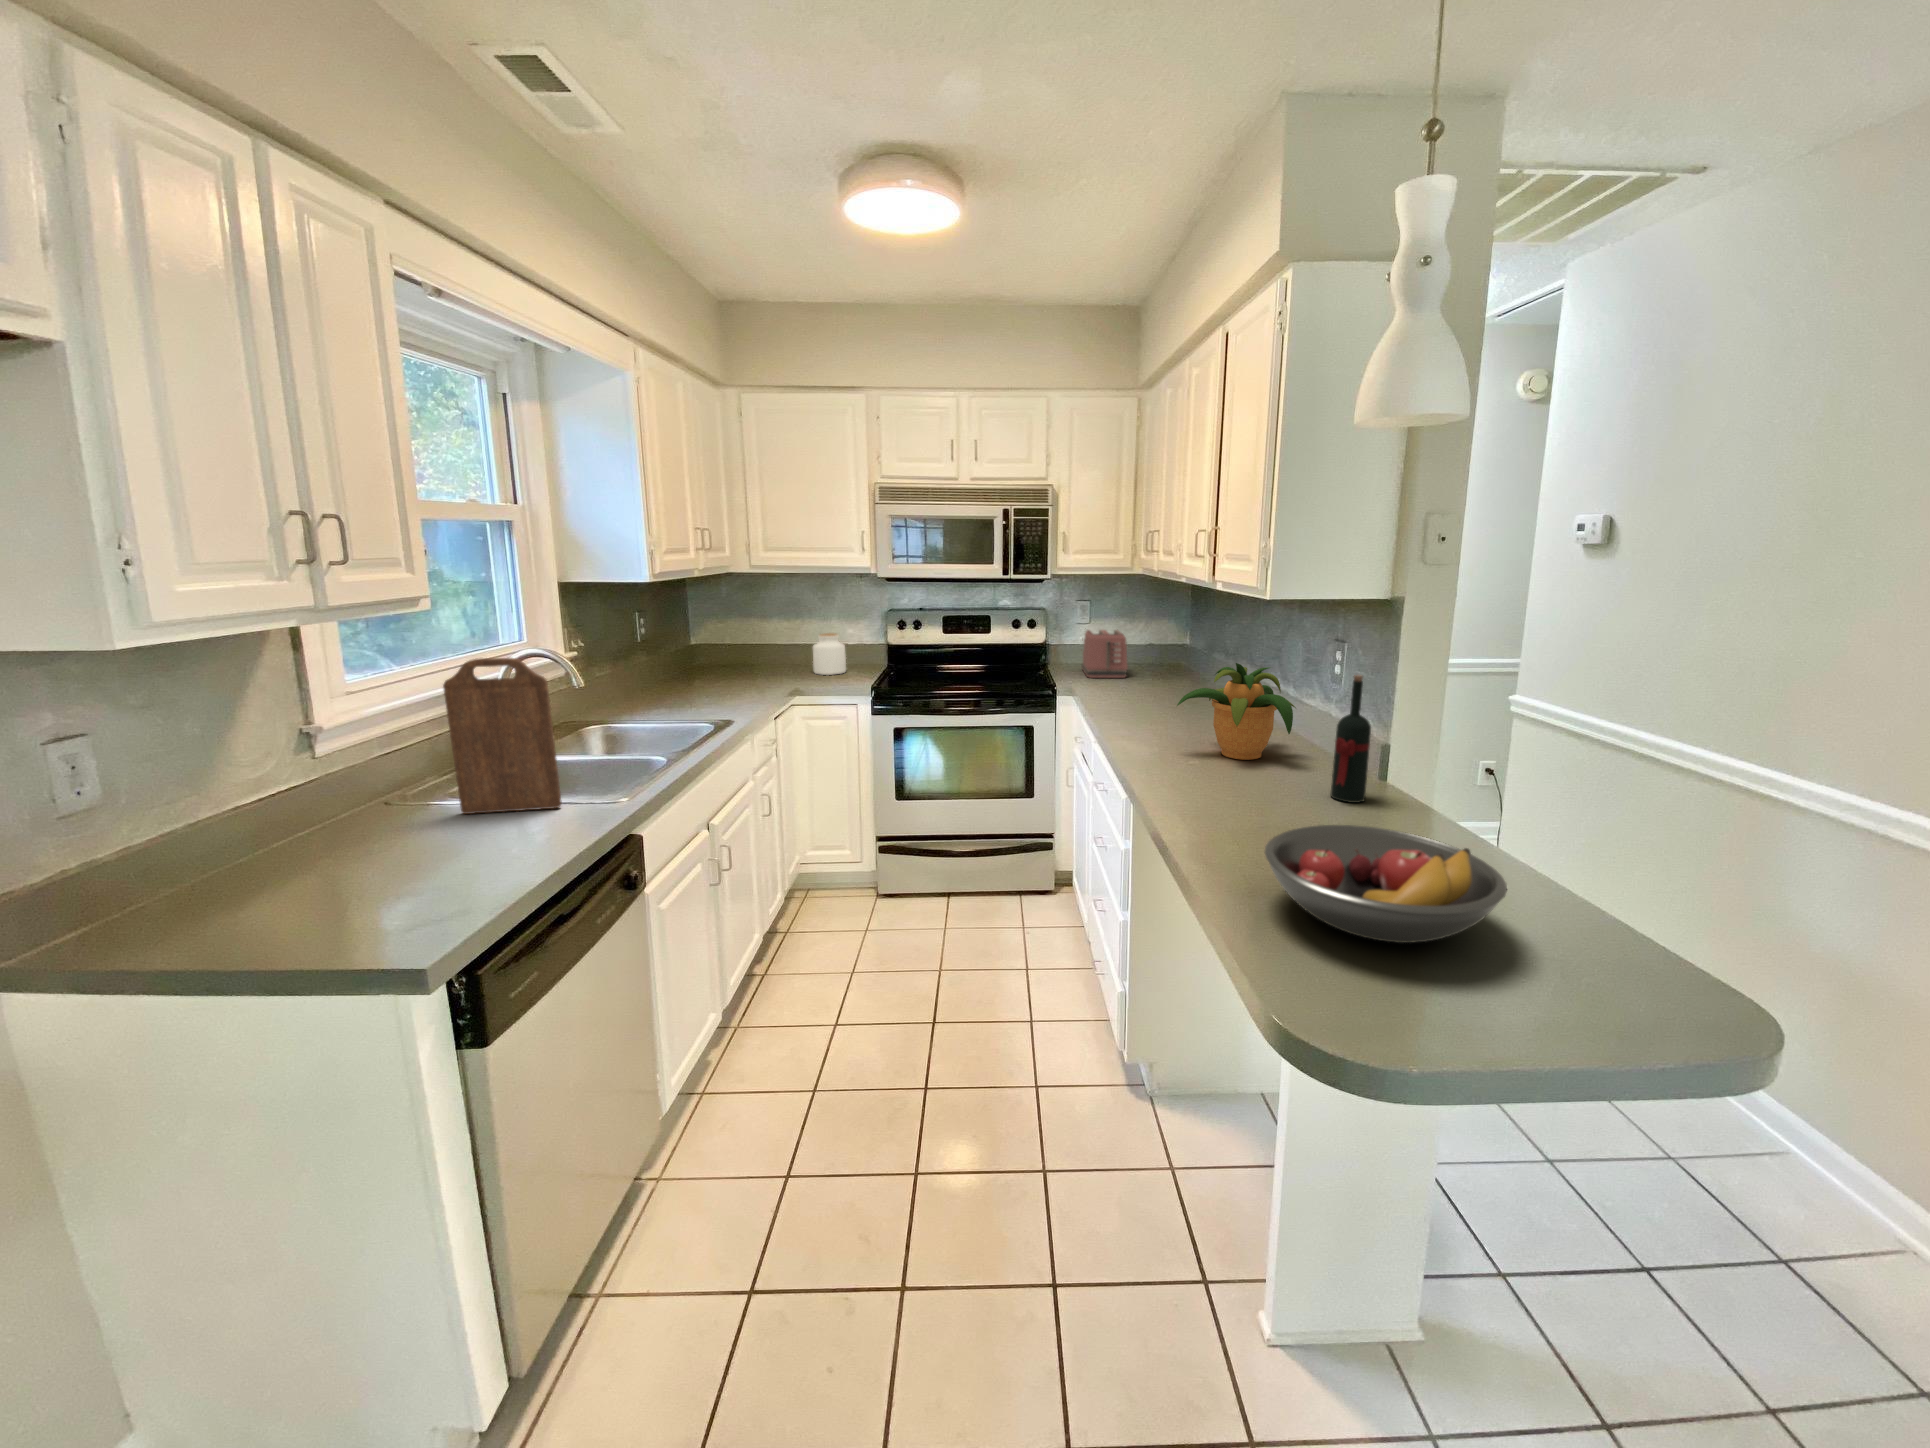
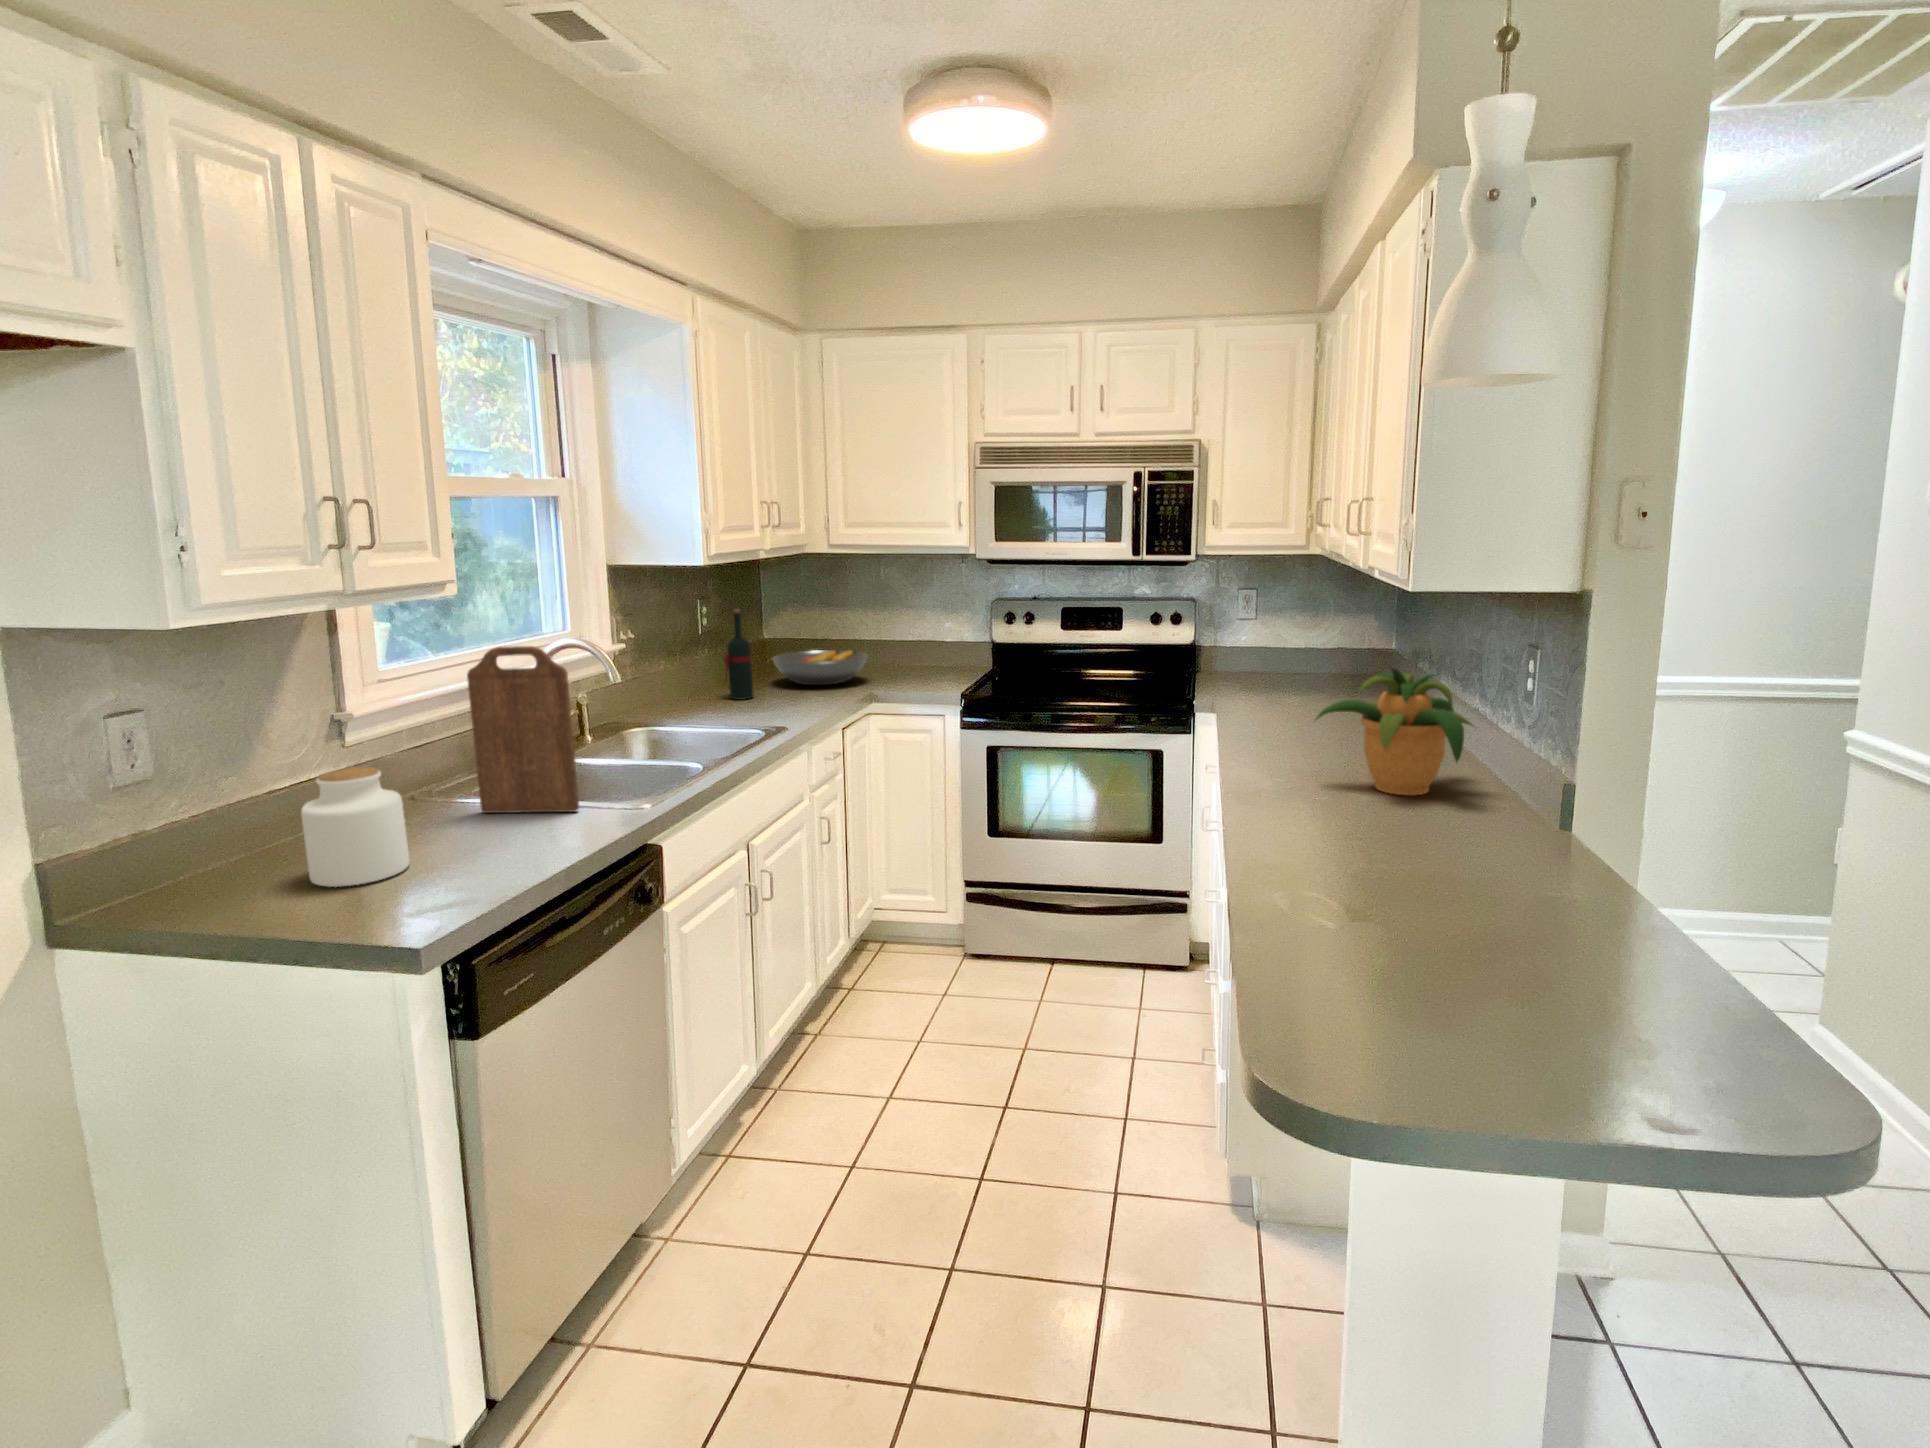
toaster: present [1081,630,1128,678] -> none [1244,623,1302,690]
jar: present [813,633,846,675] -> present [301,767,409,887]
wine bottle: present [1331,675,1371,803] -> present [724,609,754,700]
fruit bowl: present [1265,825,1507,943] -> present [772,650,868,685]

